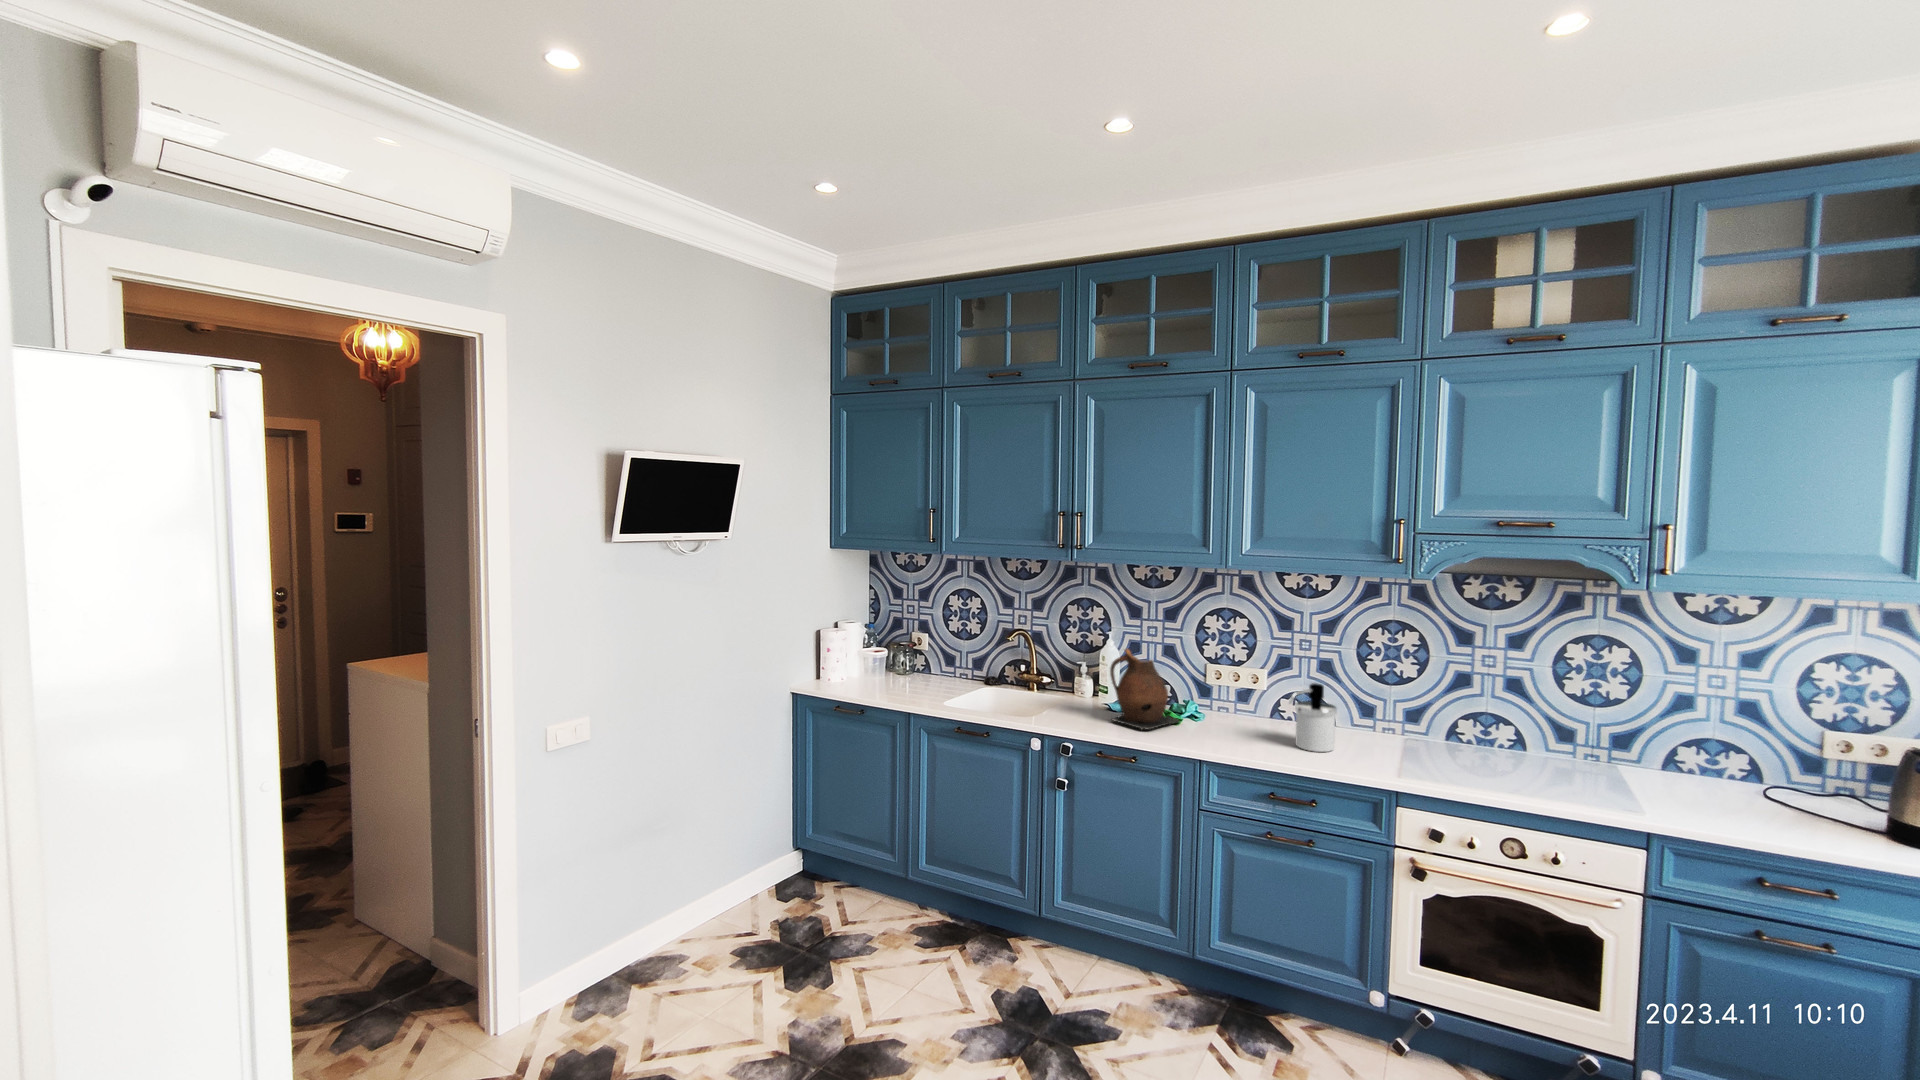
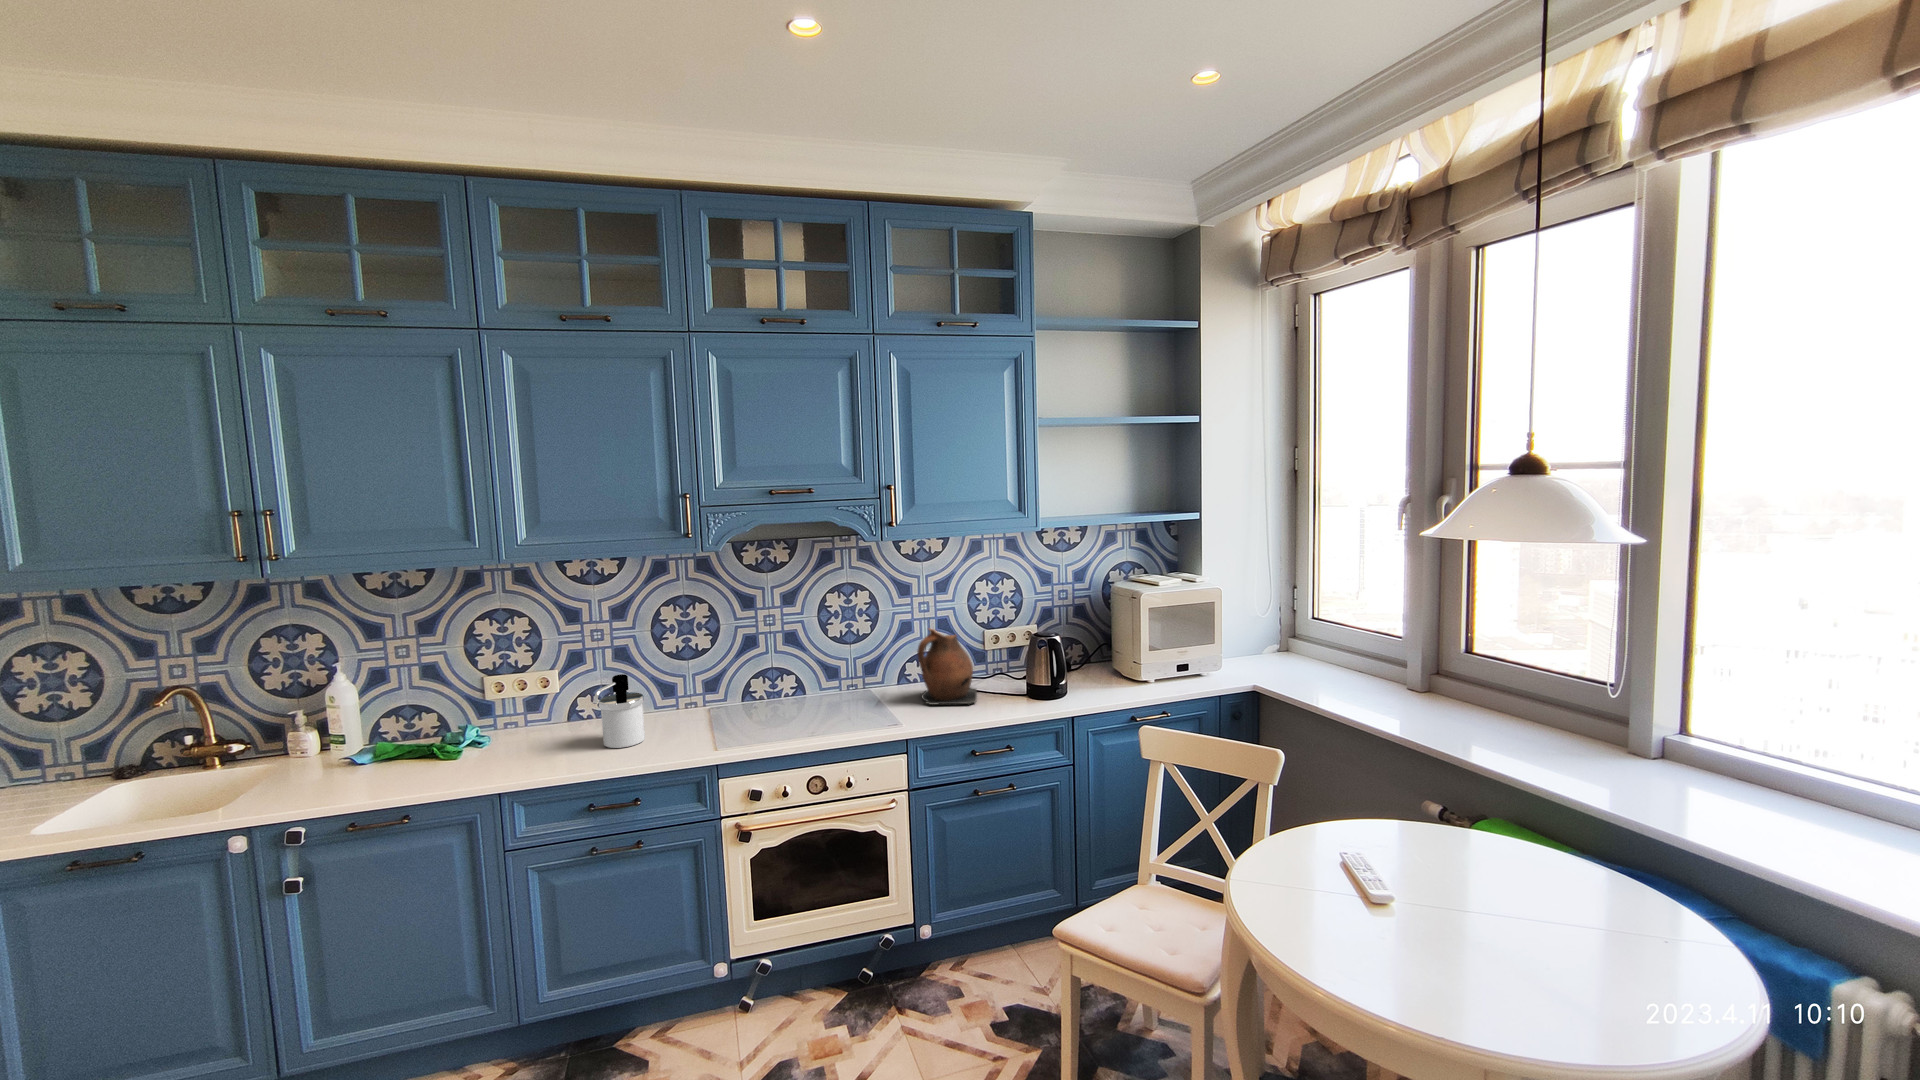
ceramic pitcher: present [1110,649,1179,730] -> present [917,628,977,705]

